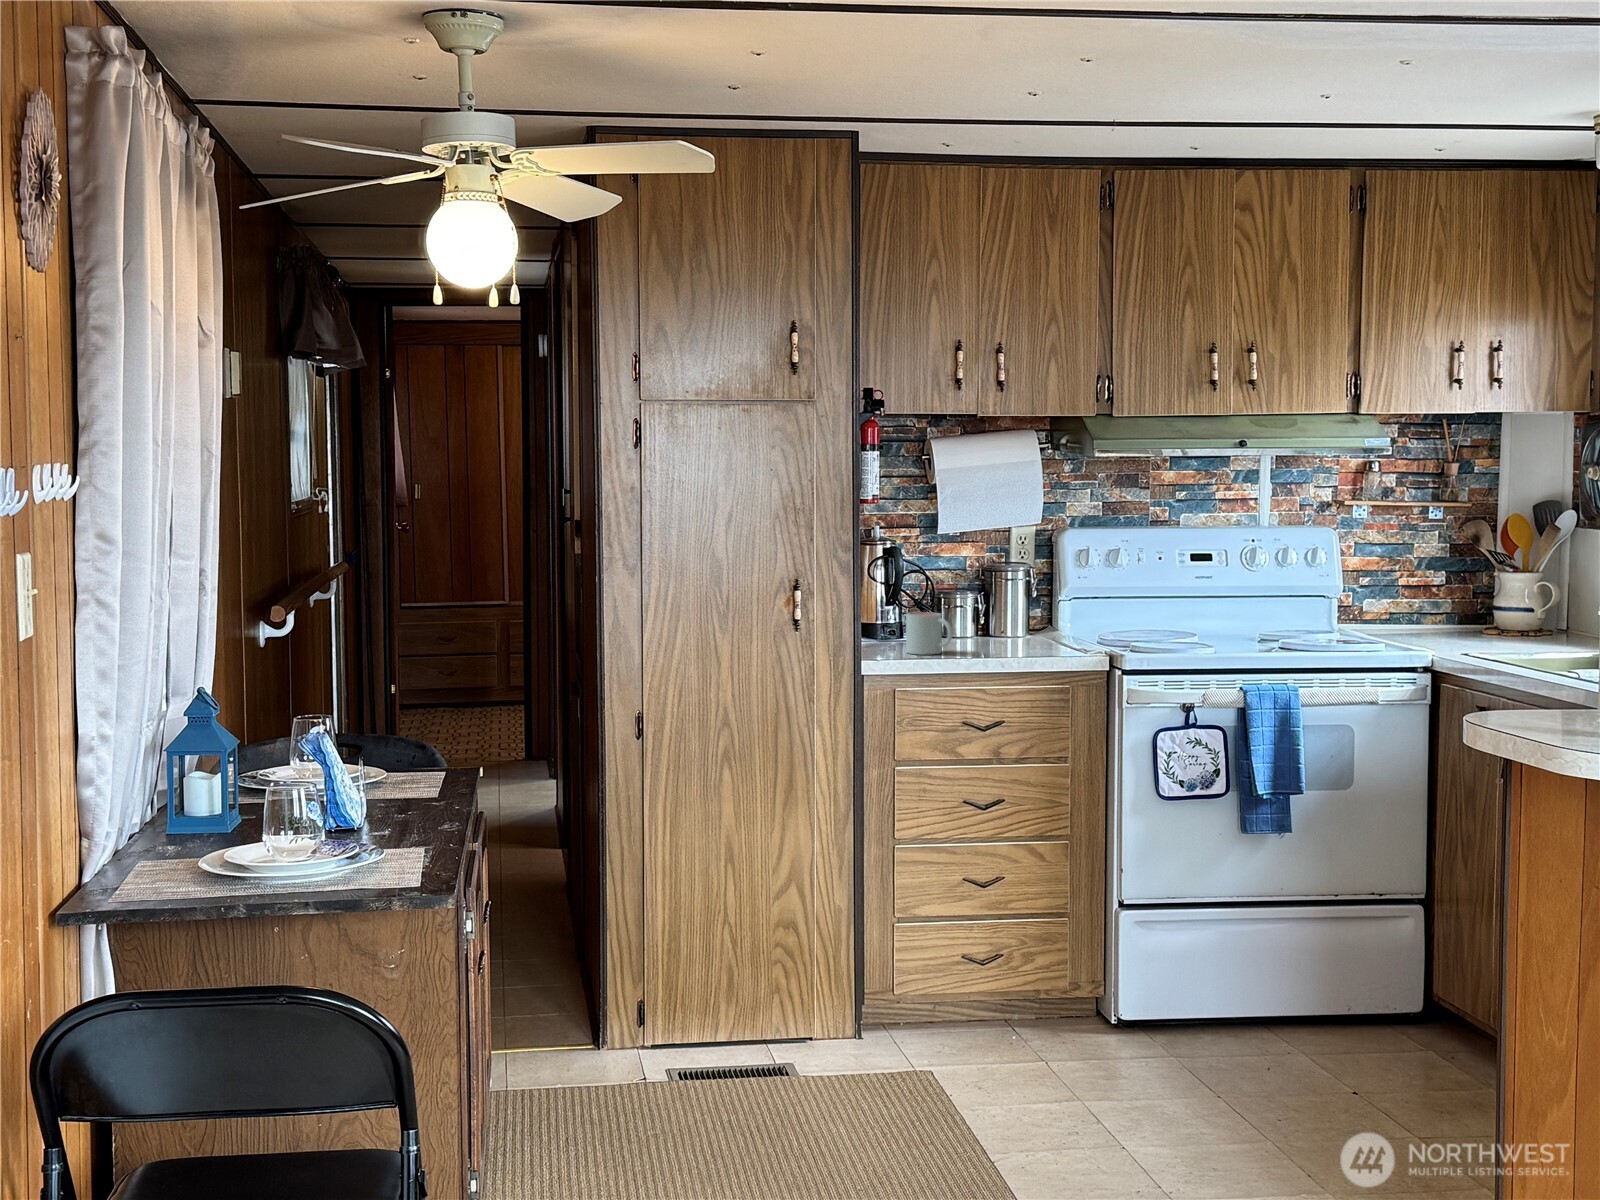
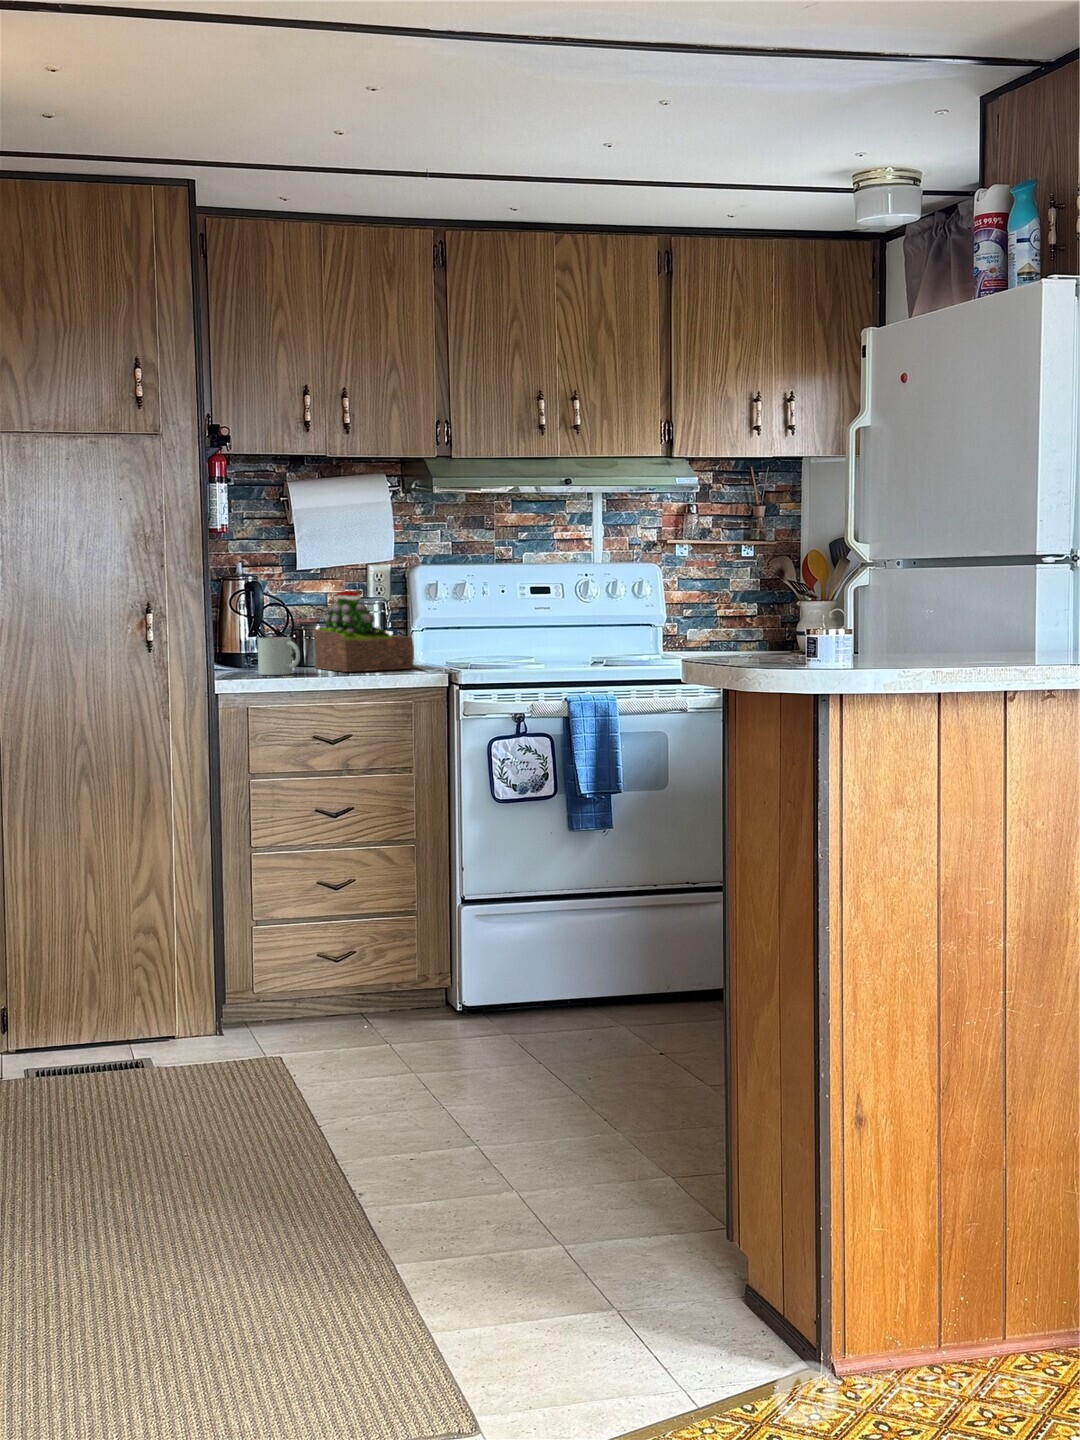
succulent plant: none [961,562,1069,651] -> present [315,591,414,672]

